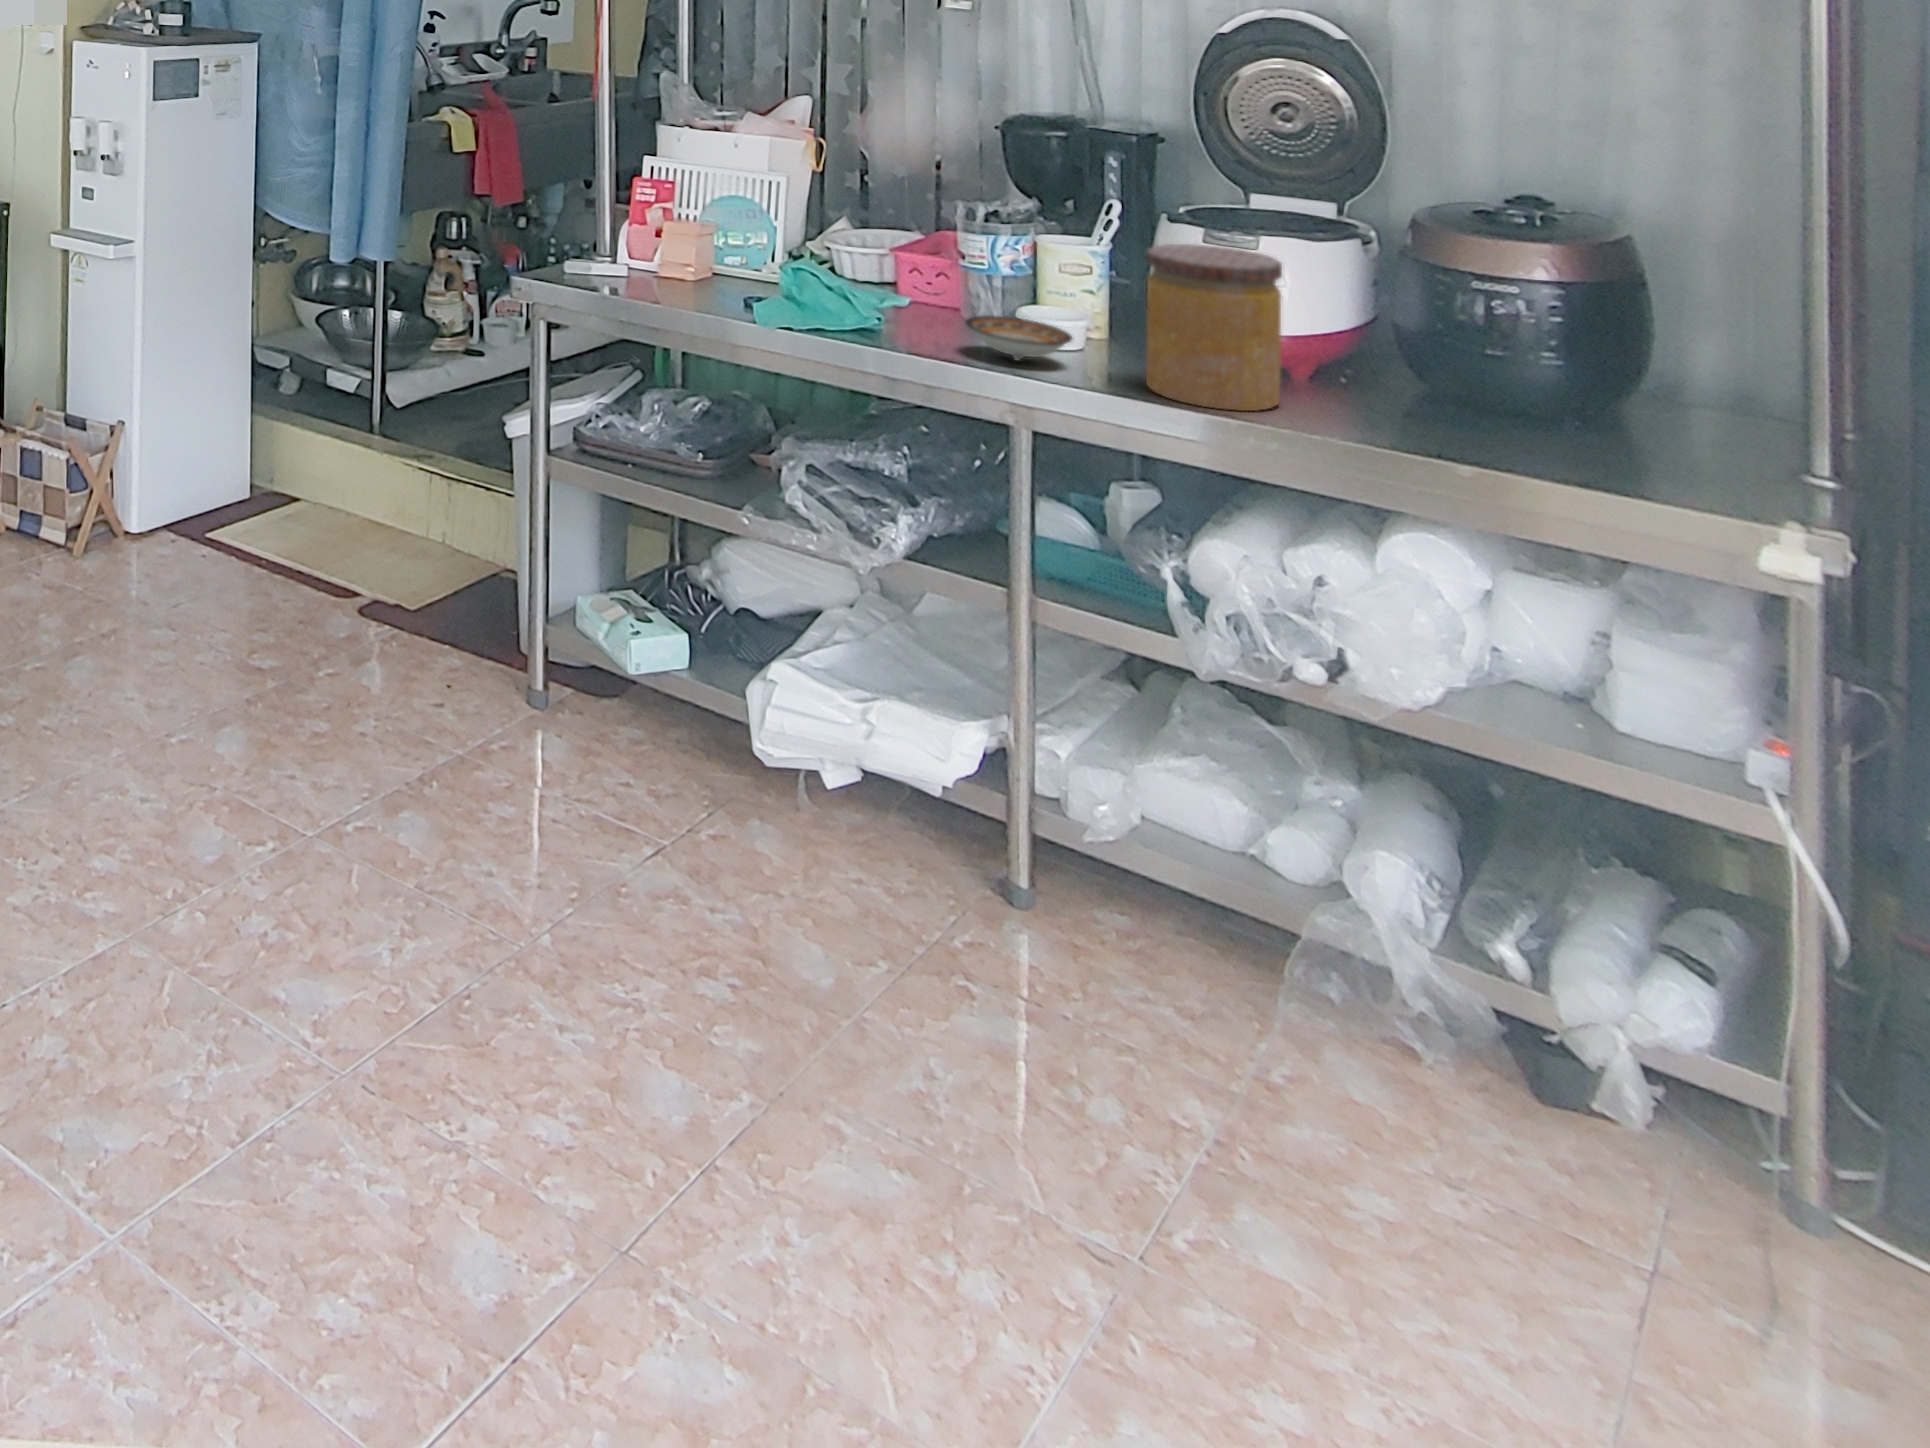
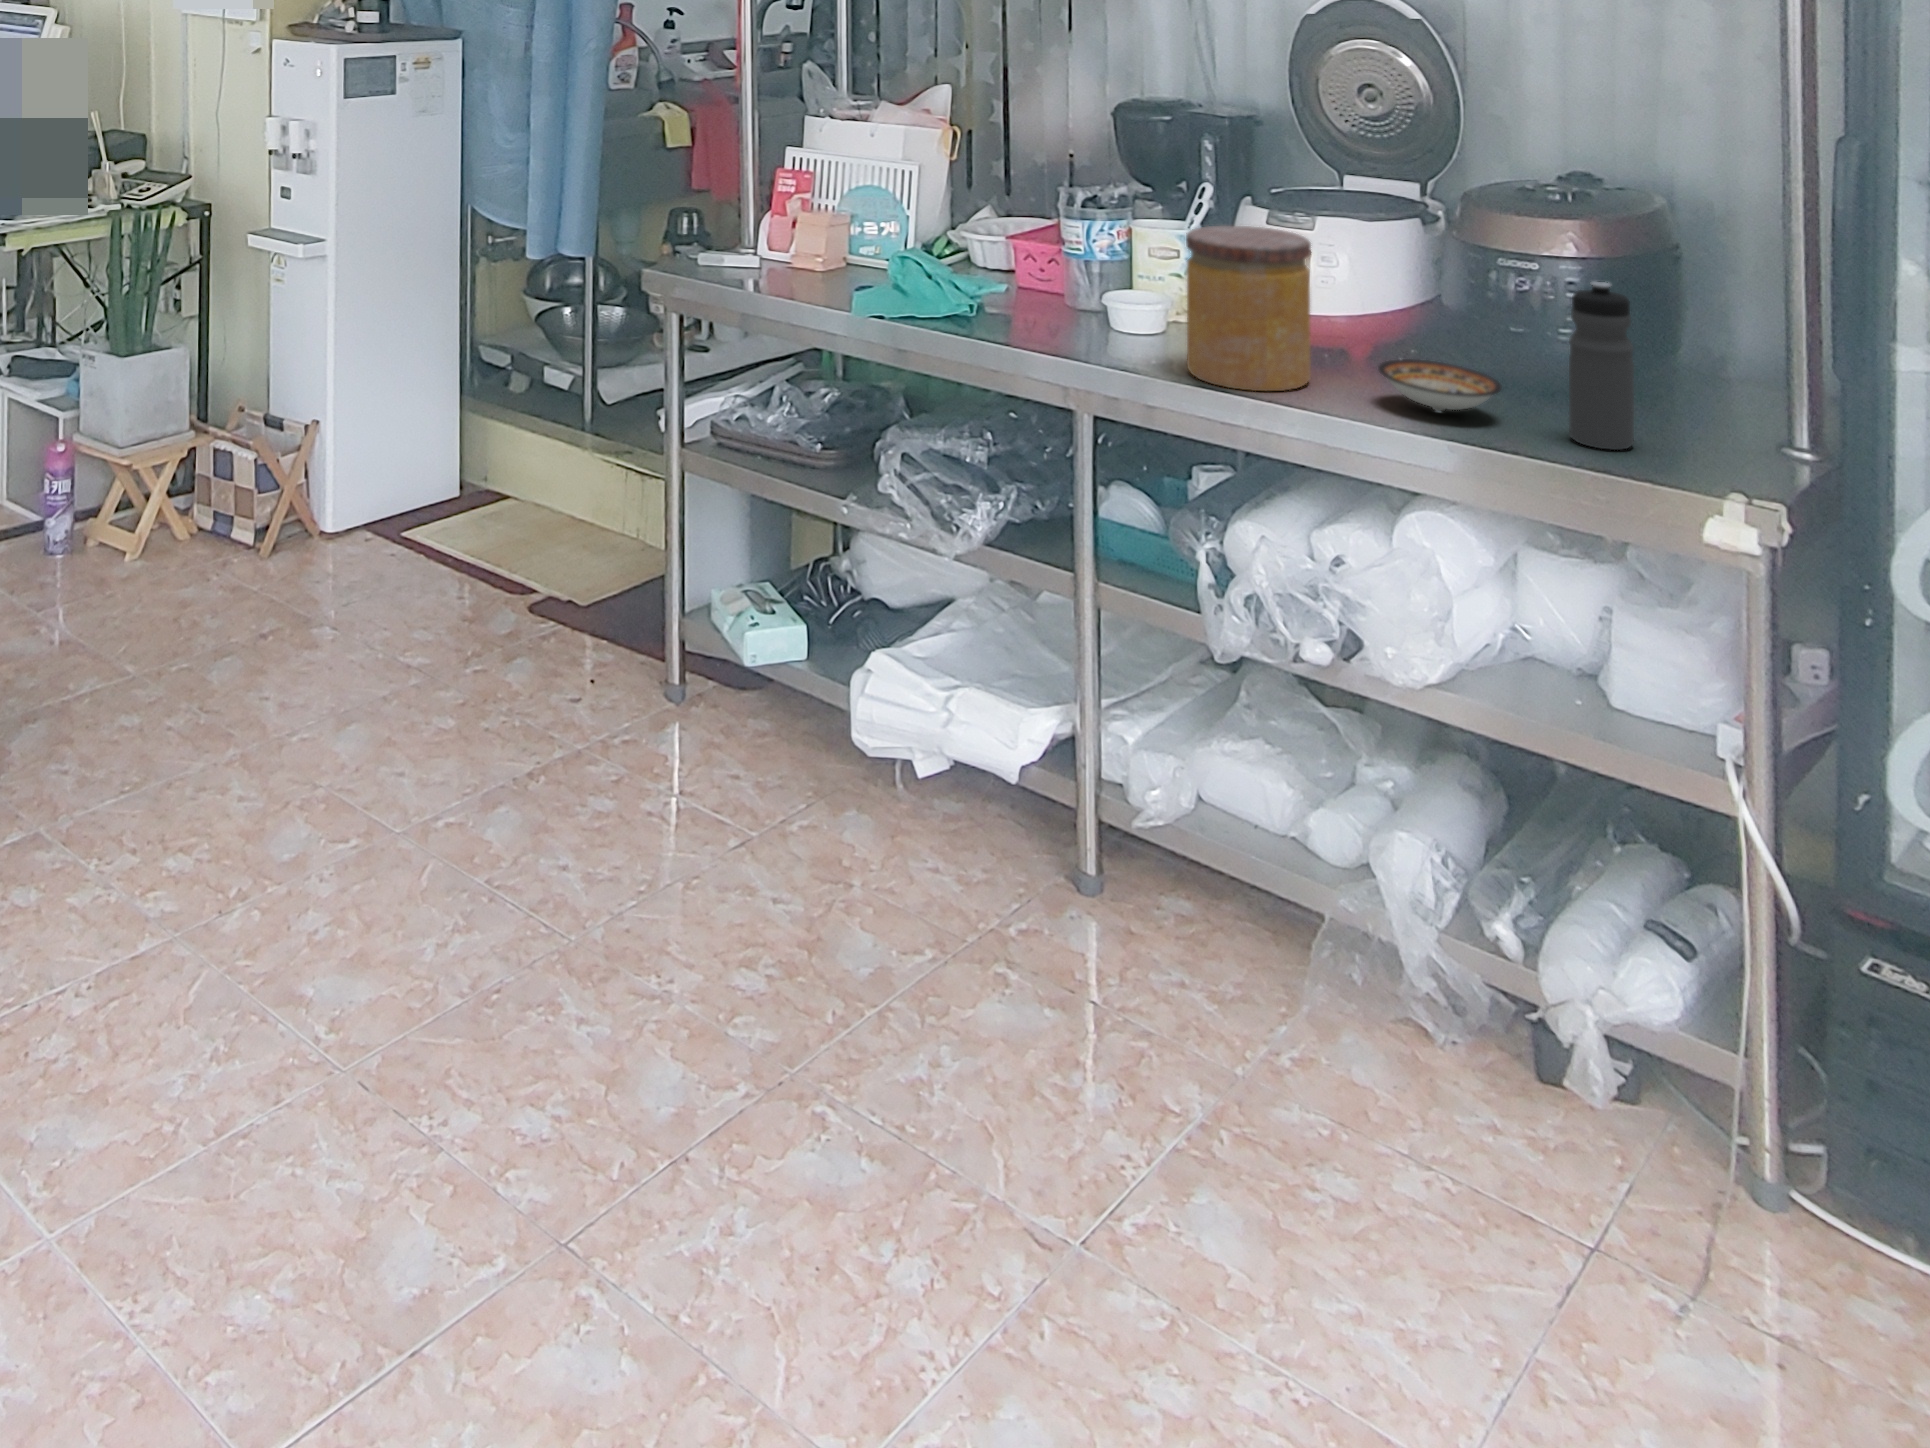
water bottle: none [1583,307,1657,476] -> present [1569,282,1634,450]
ceramic bowl: present [966,315,1072,359] -> present [1378,359,1502,411]

